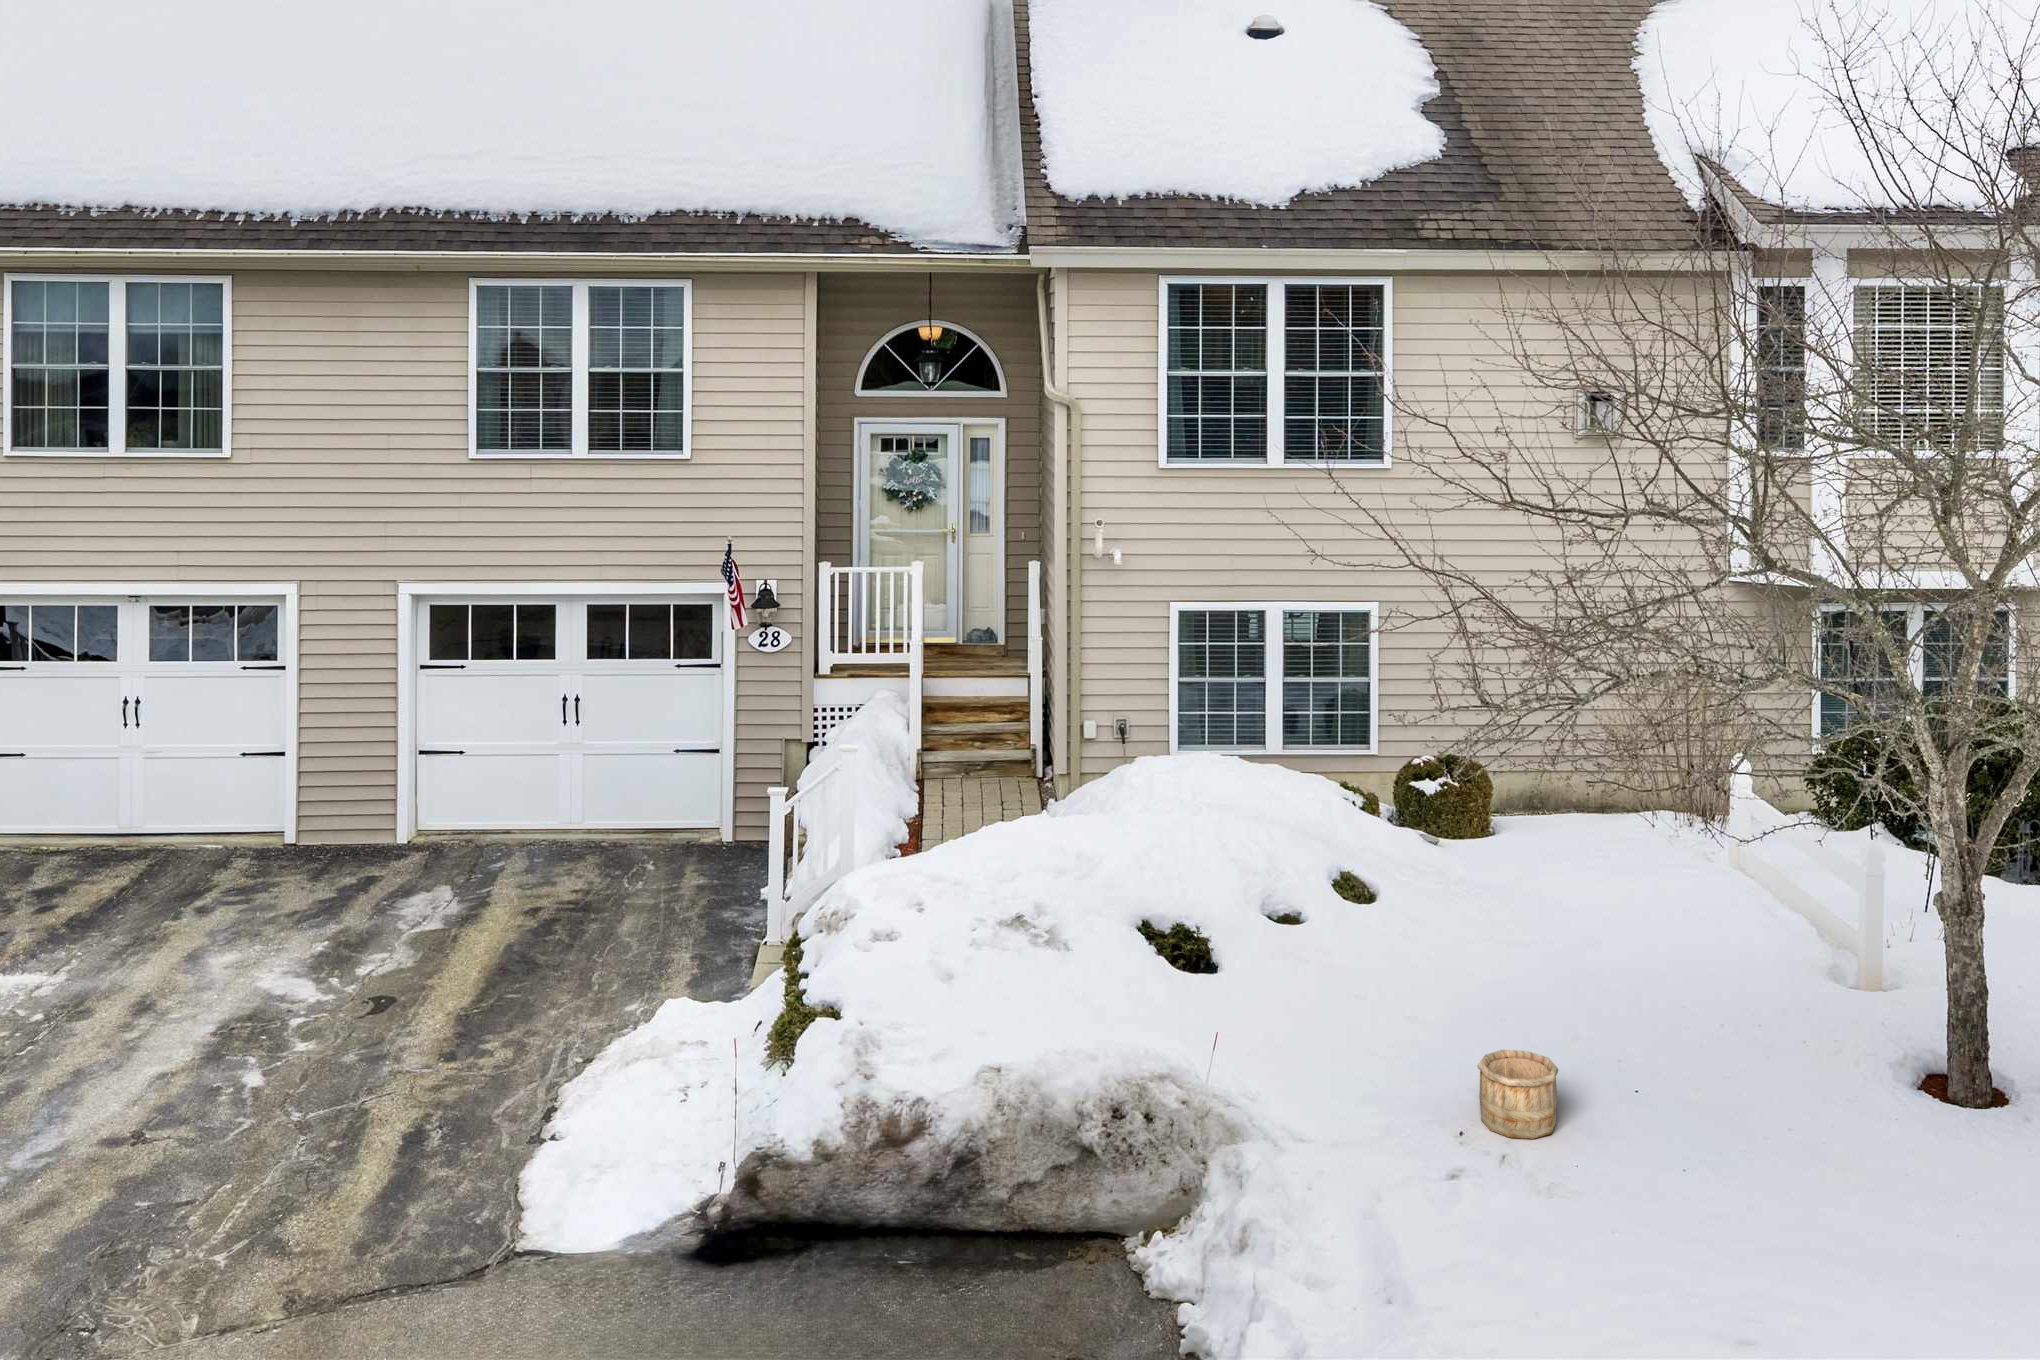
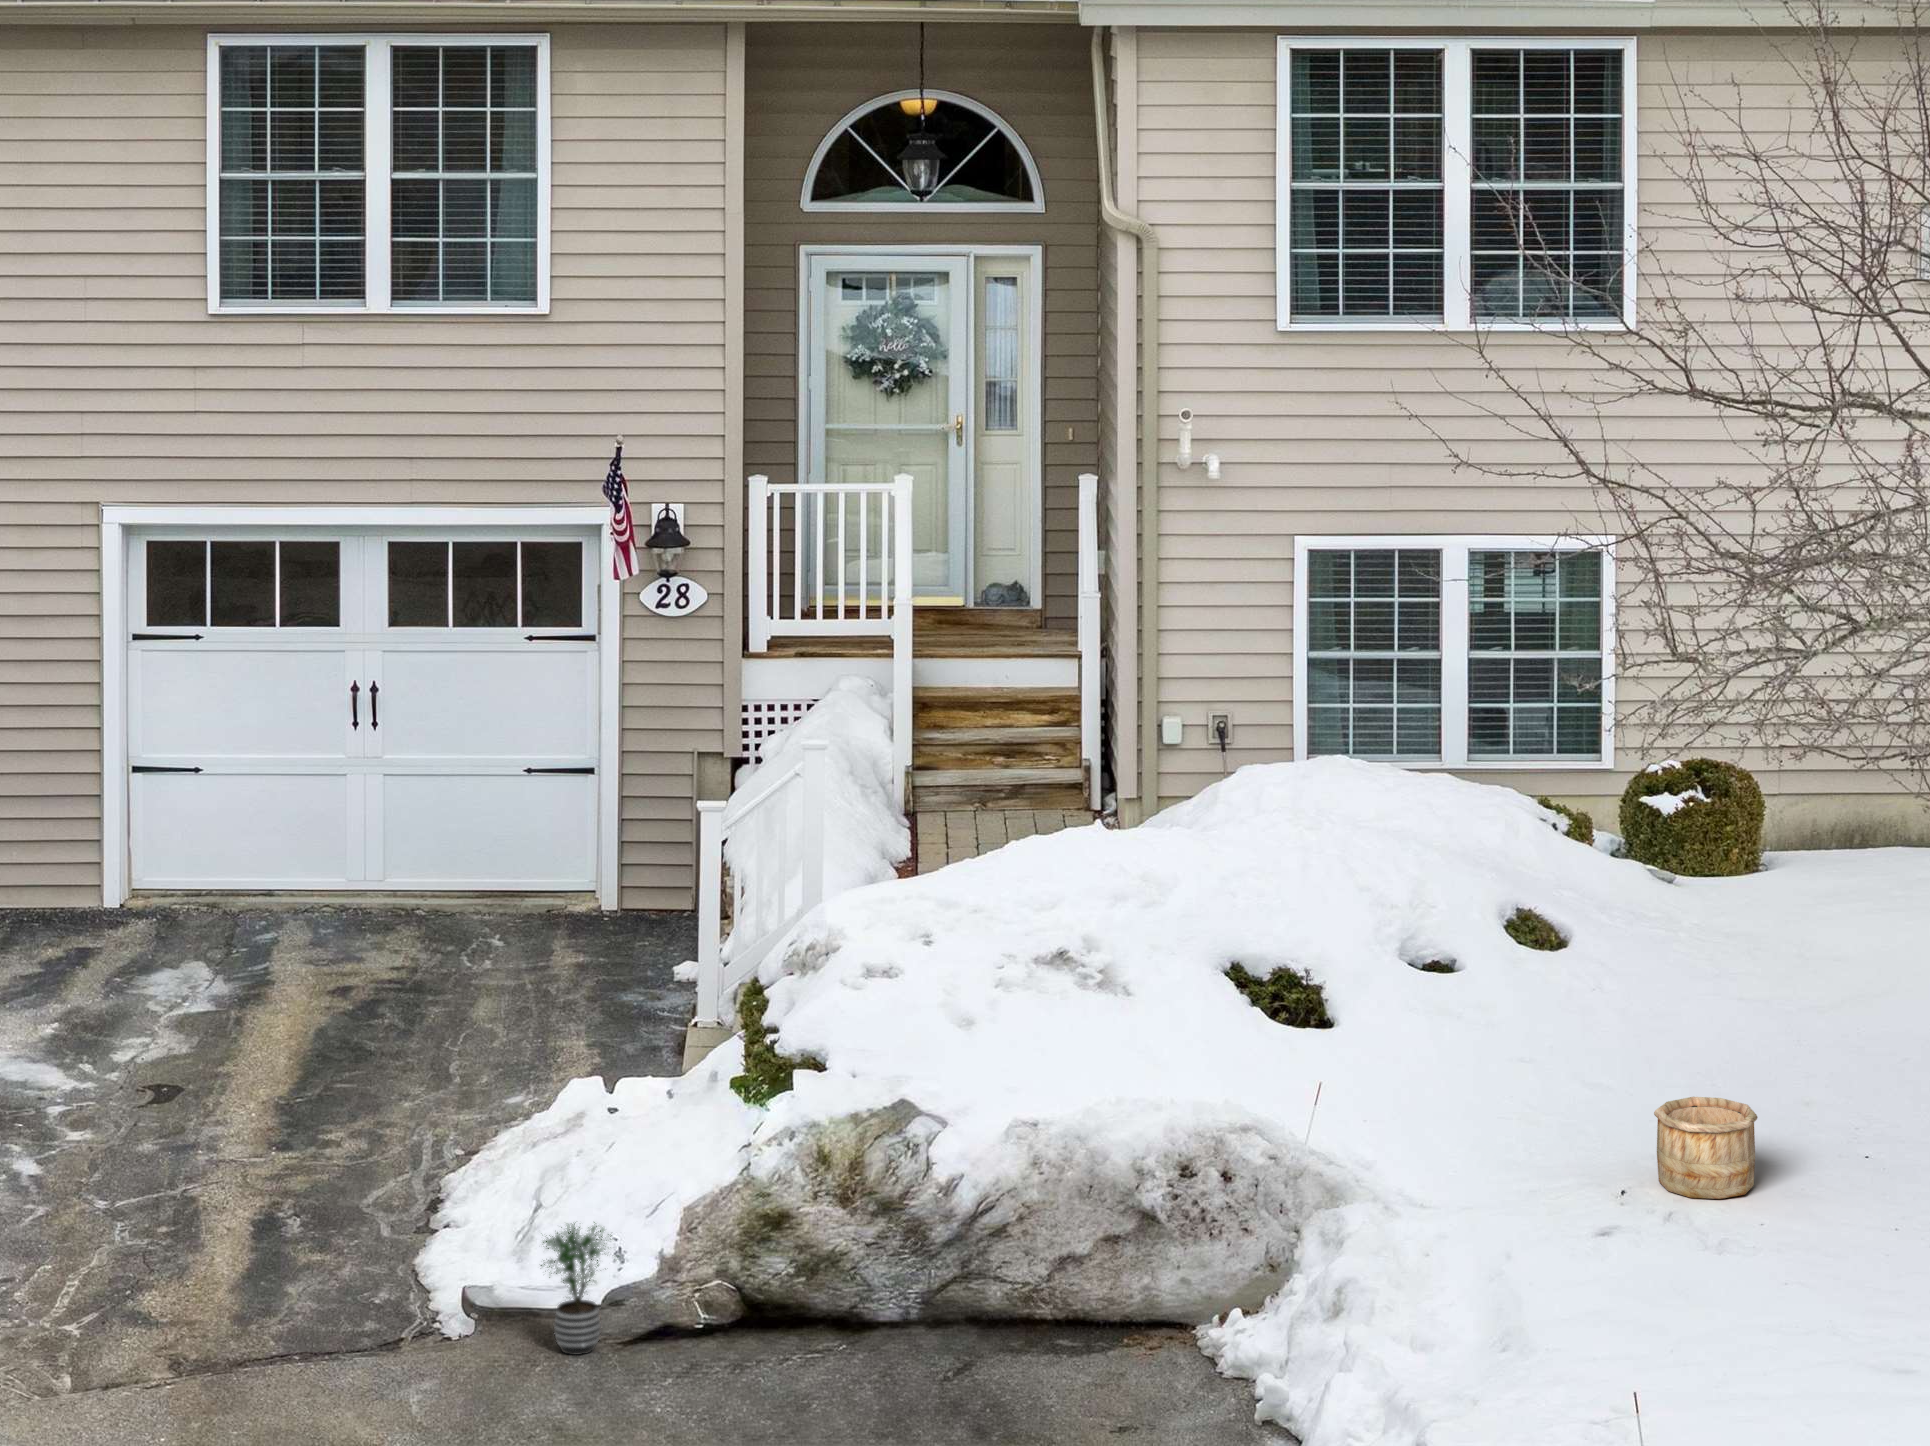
potted plant: none [599,1160,667,1274] -> present [540,1222,612,1355]

